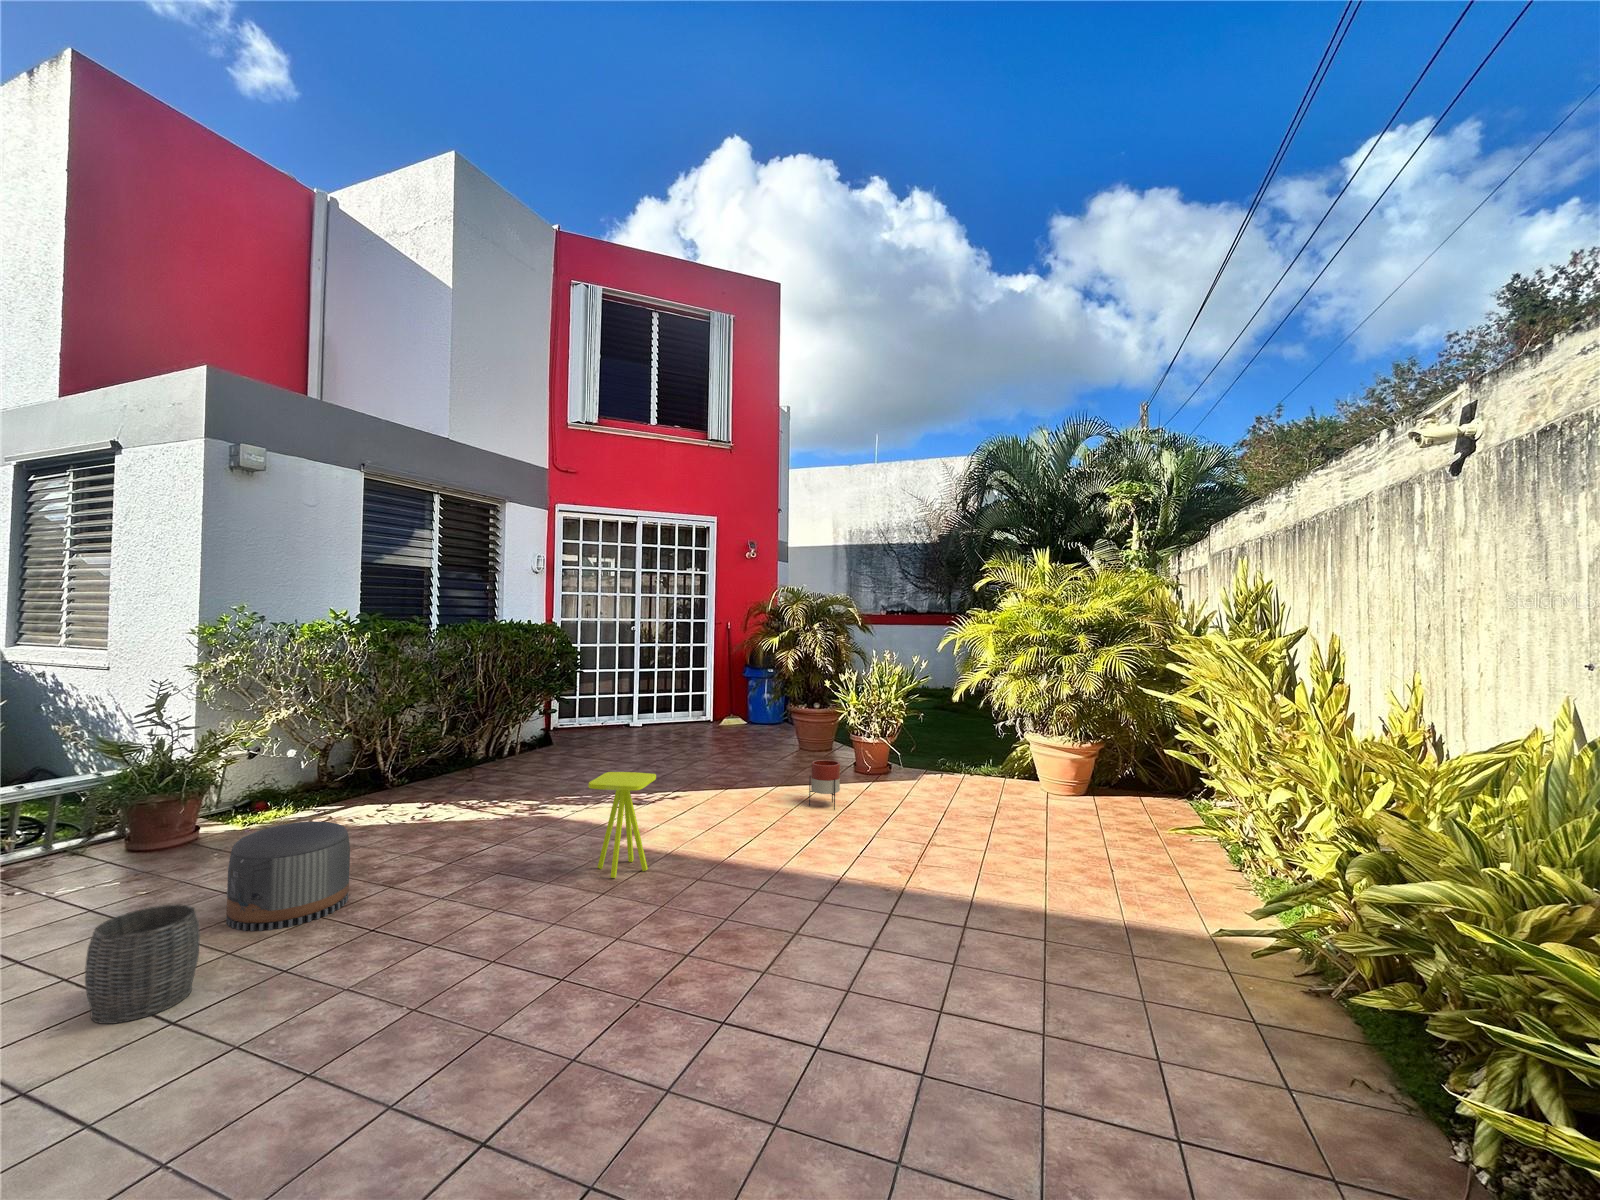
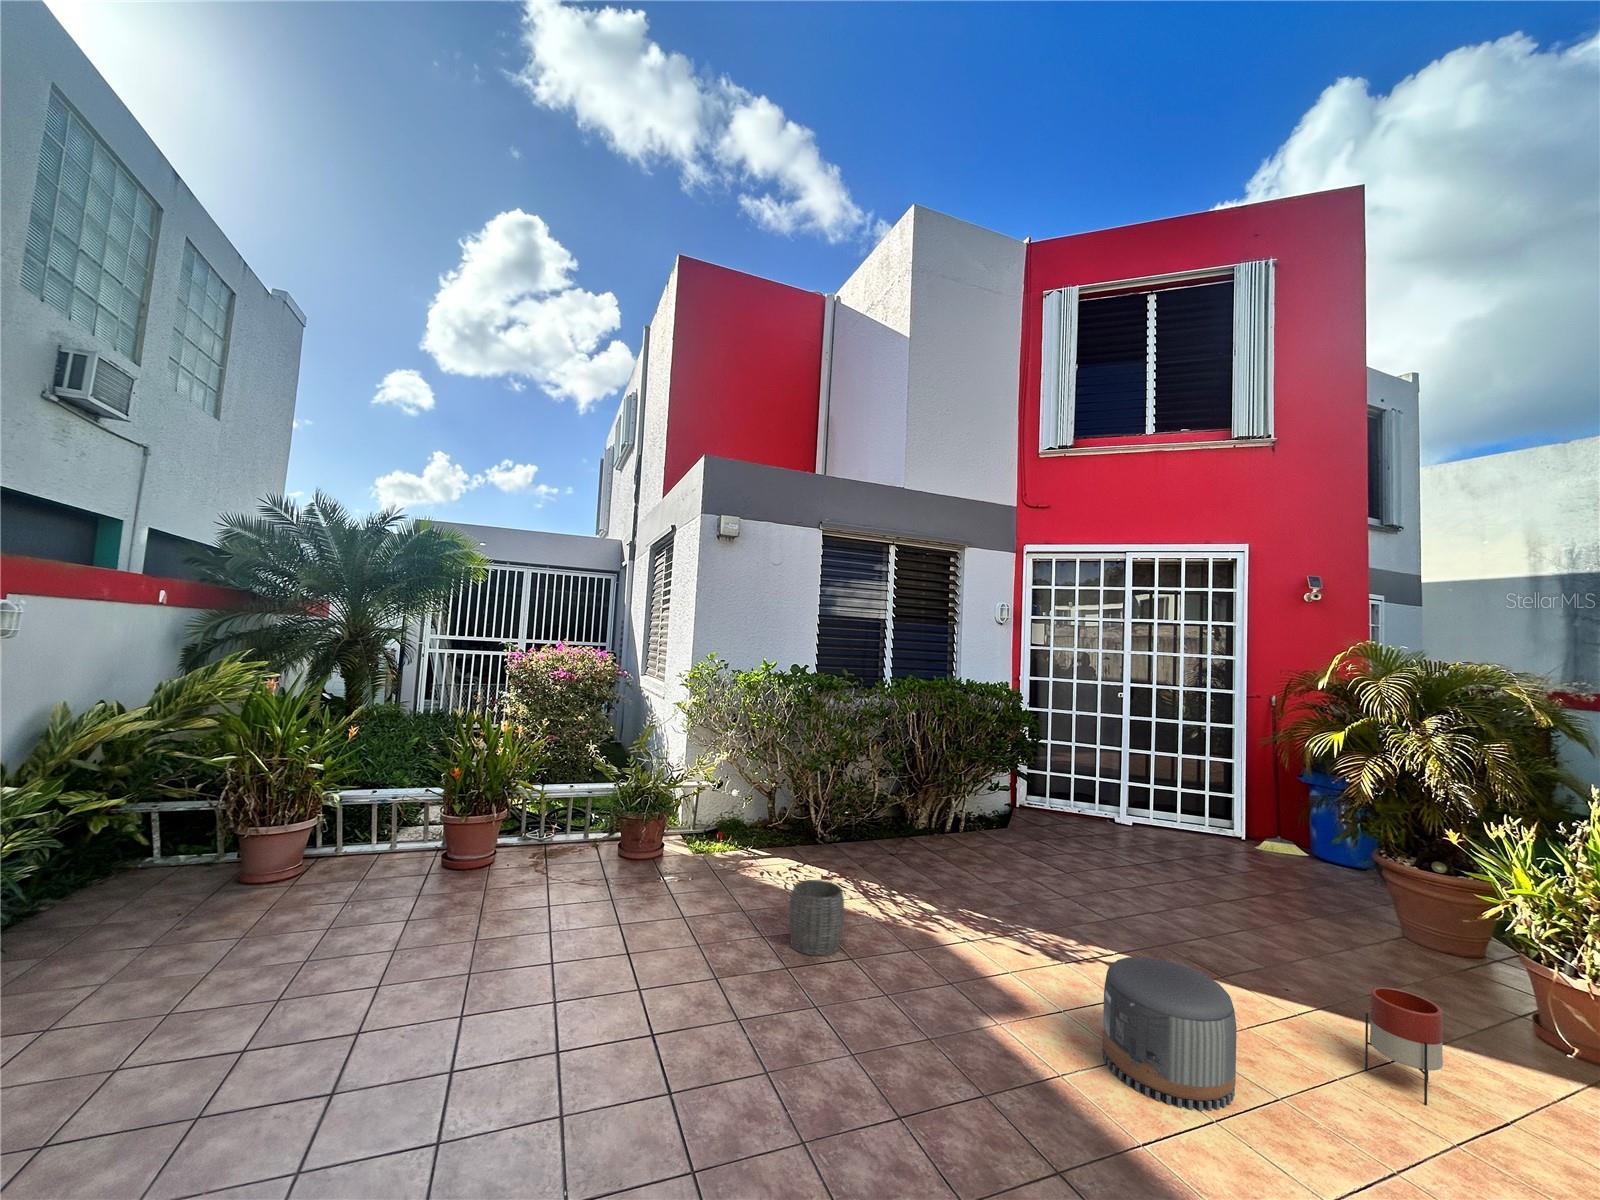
side table: present [588,772,656,878] -> none [912,919,1017,1096]
pouf: present [226,822,350,931] -> present [1102,957,1237,1111]
woven basket: present [85,904,200,1024] -> present [789,880,844,956]

